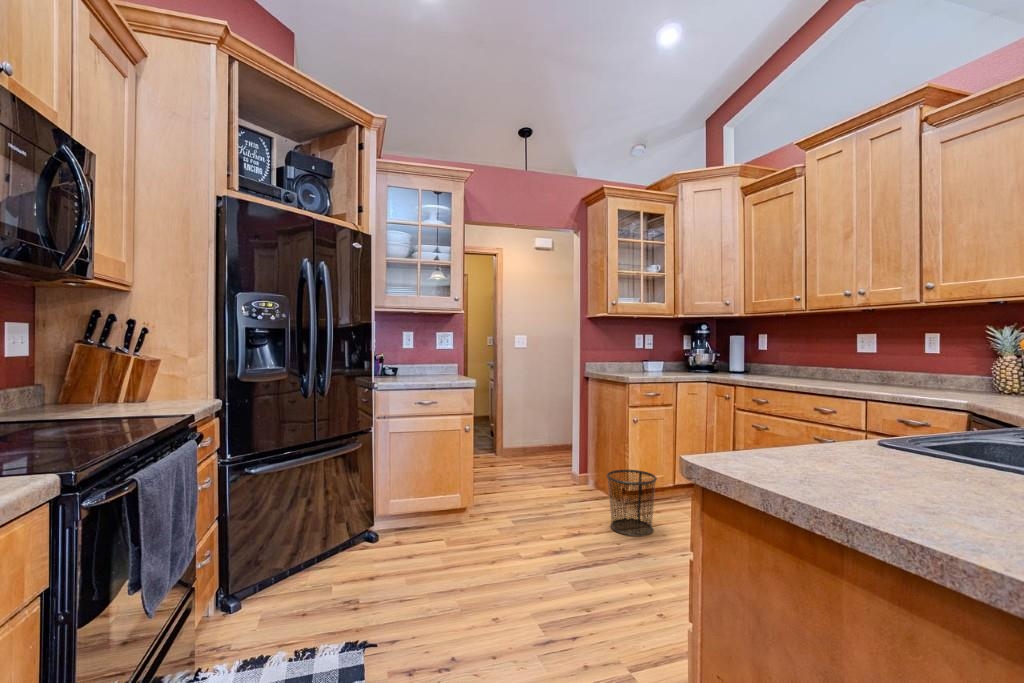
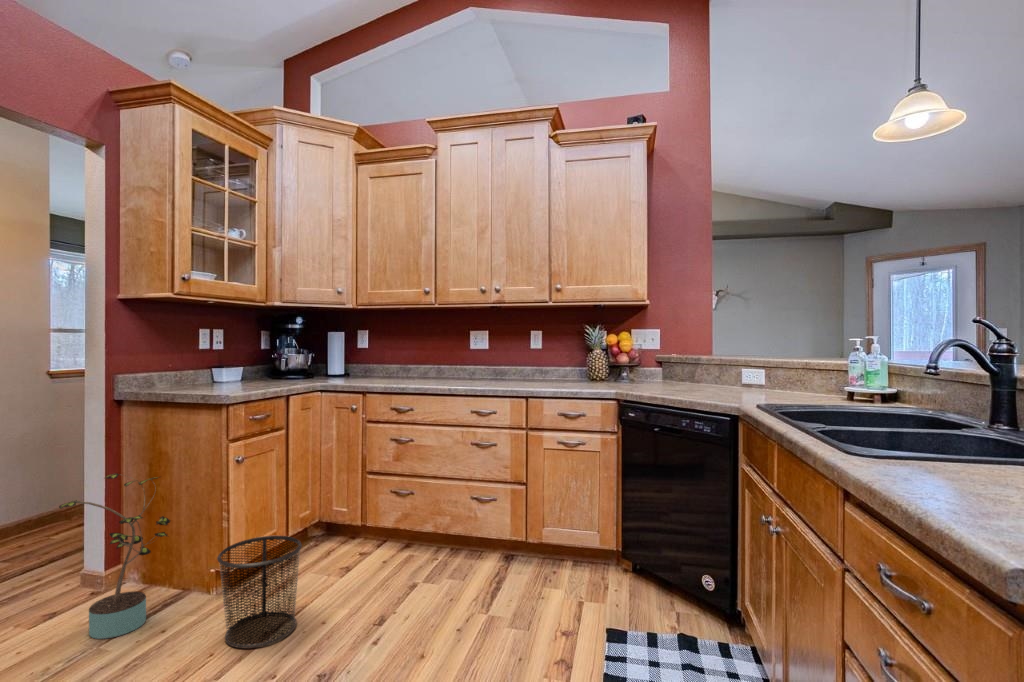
potted plant: none [548,416,596,505] -> present [59,473,170,639]

